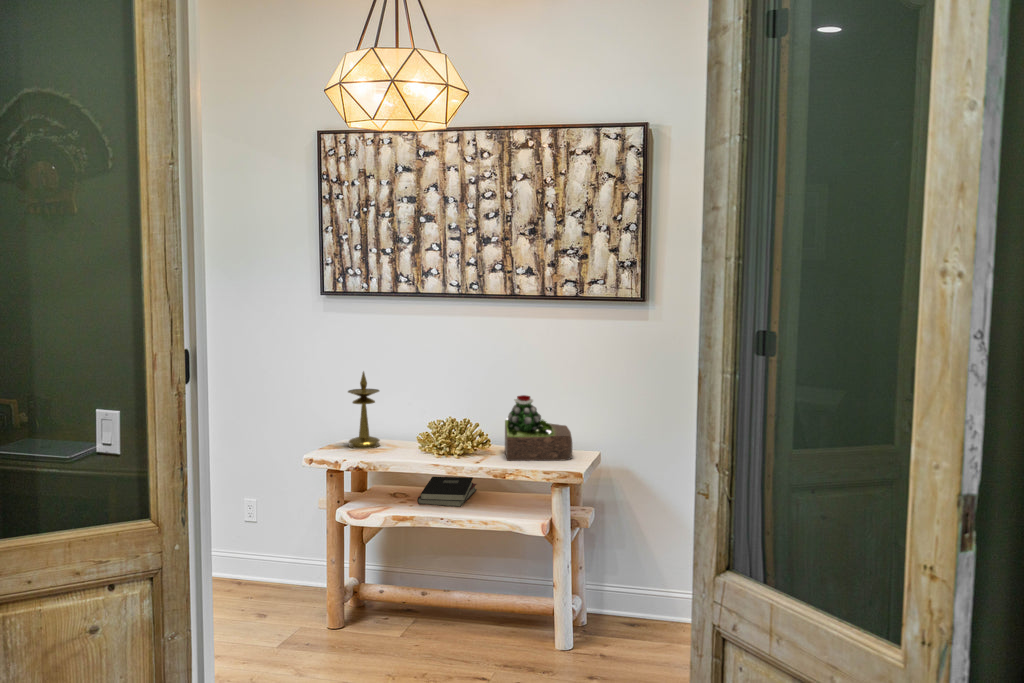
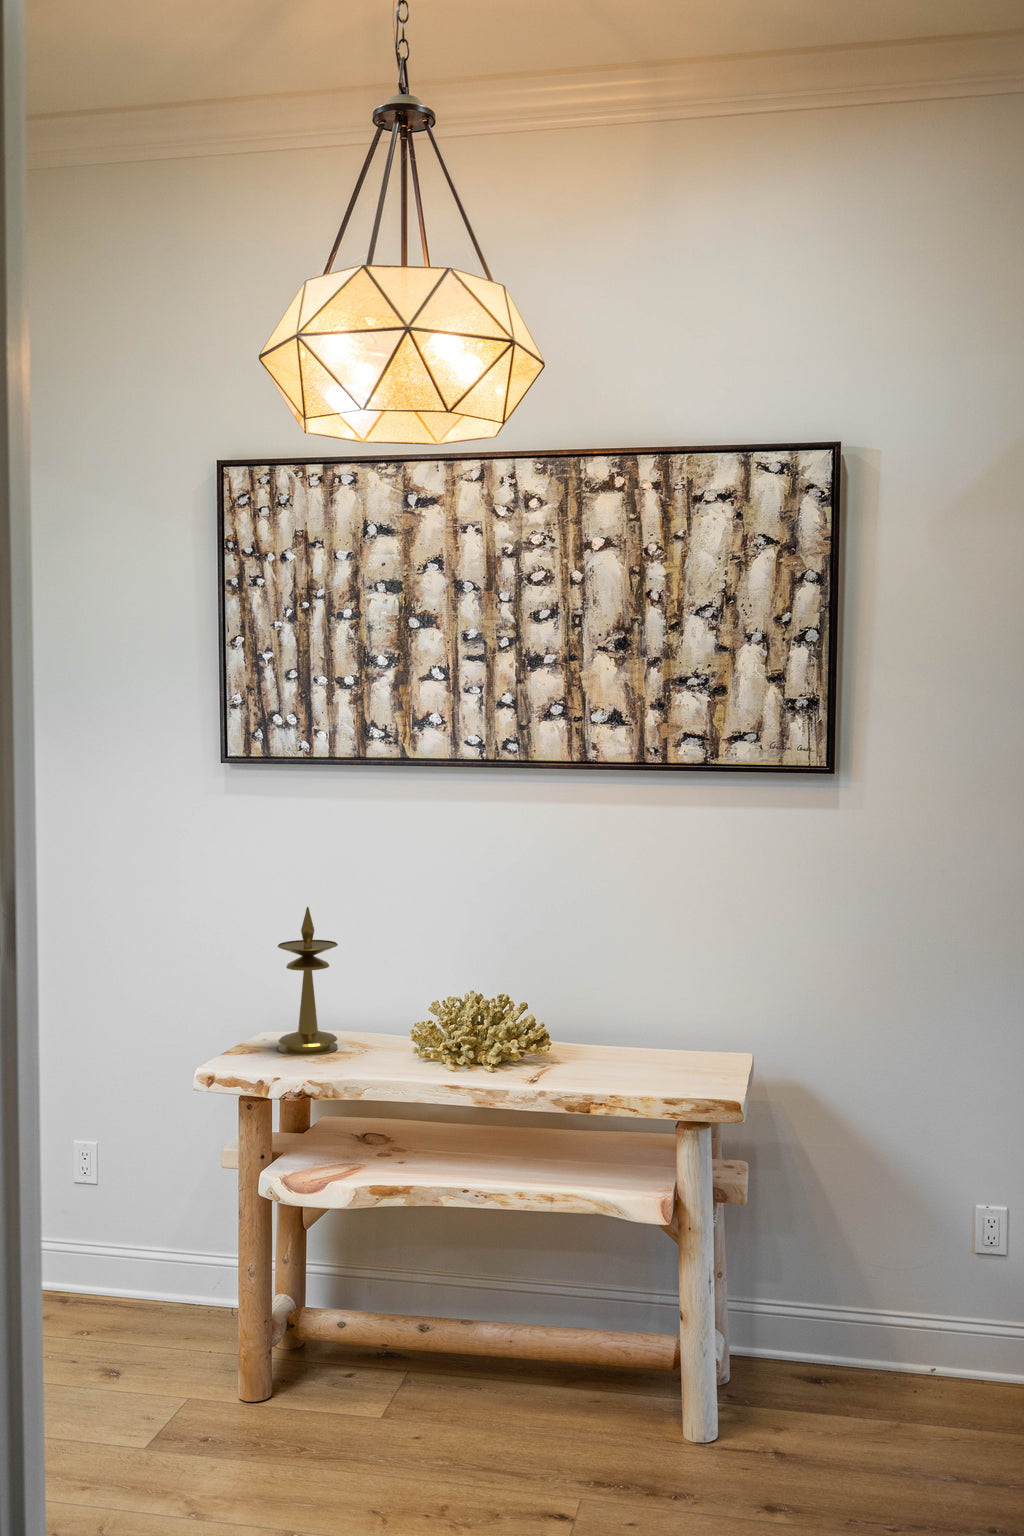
succulent plant: present [505,395,572,461] -> none [577,952,709,1080]
hardback book: present [417,477,477,507] -> none [415,1107,522,1169]

